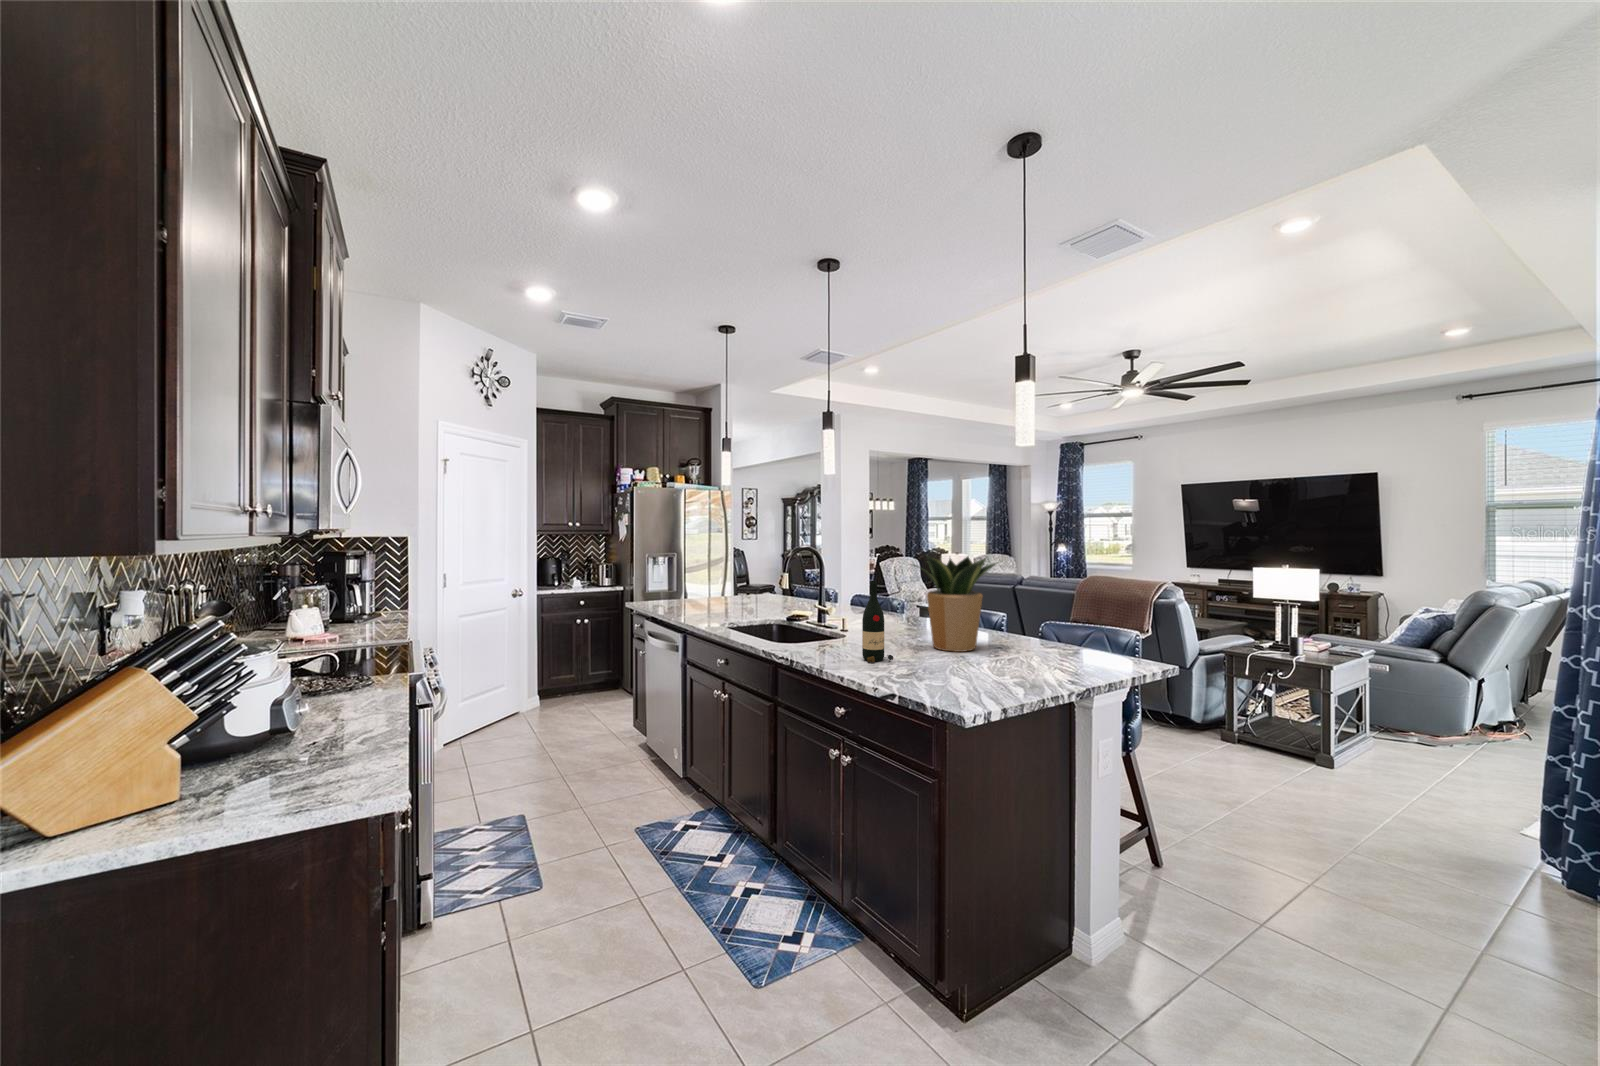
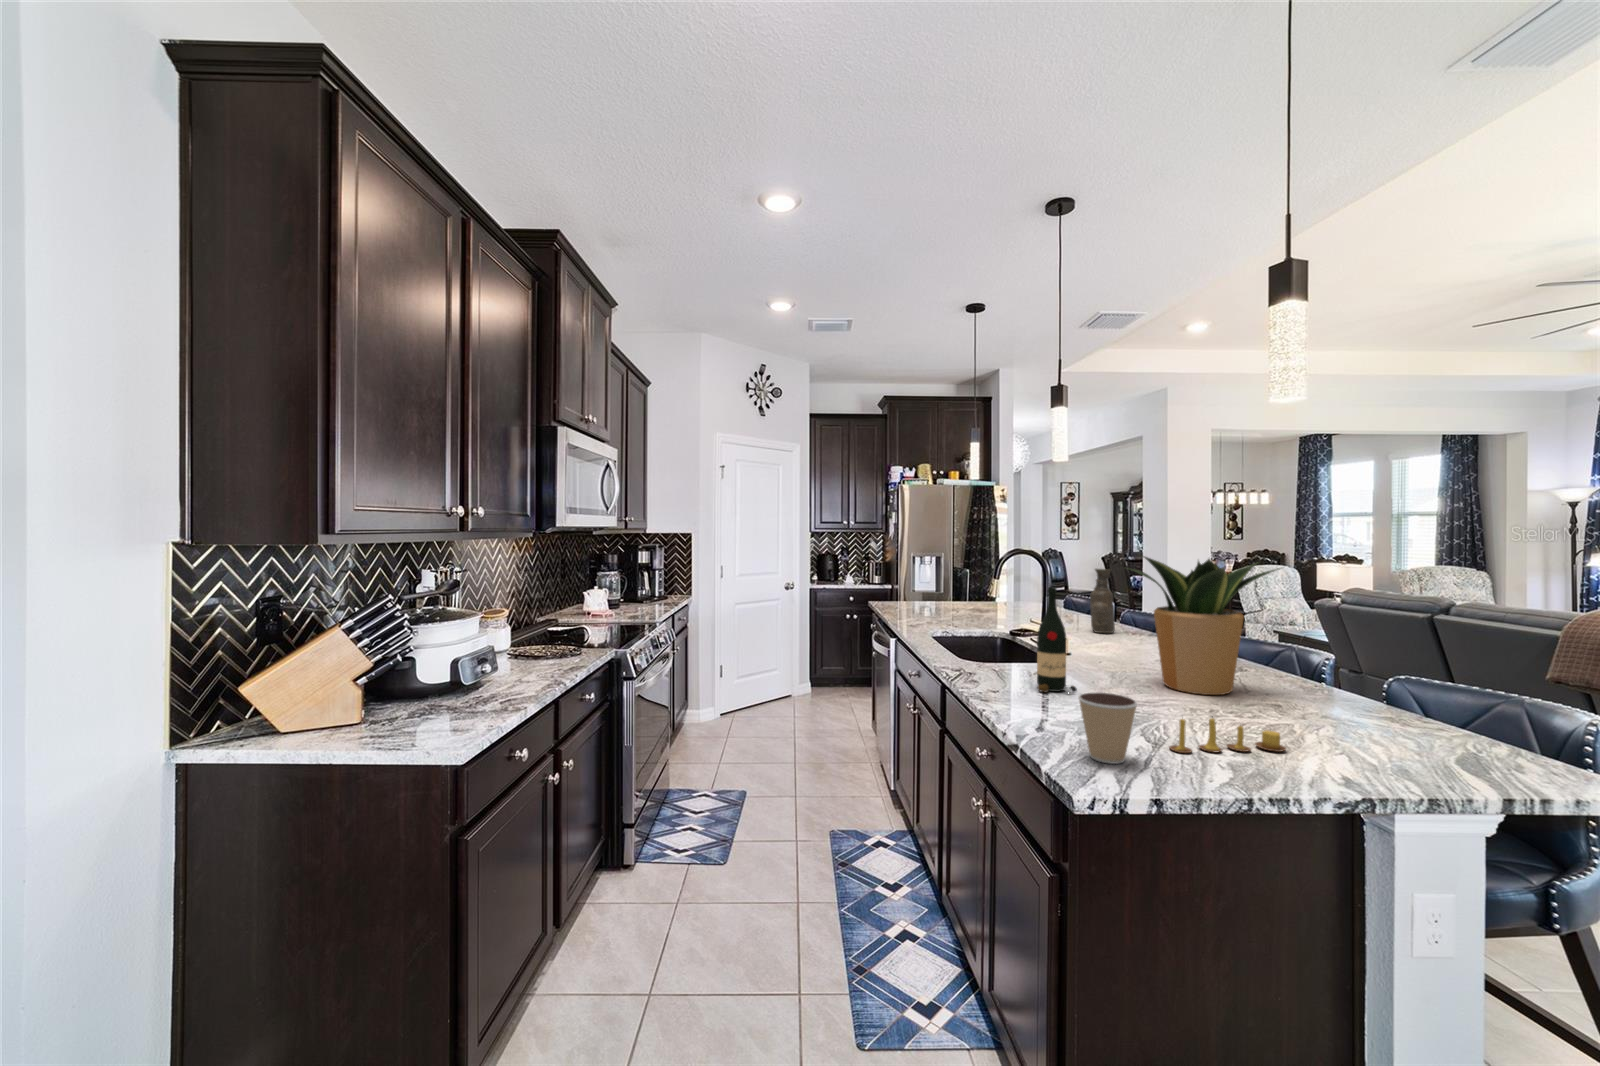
vase: none [840,565,858,616] -> present [1090,569,1115,633]
coffee cup: none [944,653,982,700] -> present [1078,693,1137,764]
candle: none [986,660,1040,687] -> present [1170,718,1286,753]

